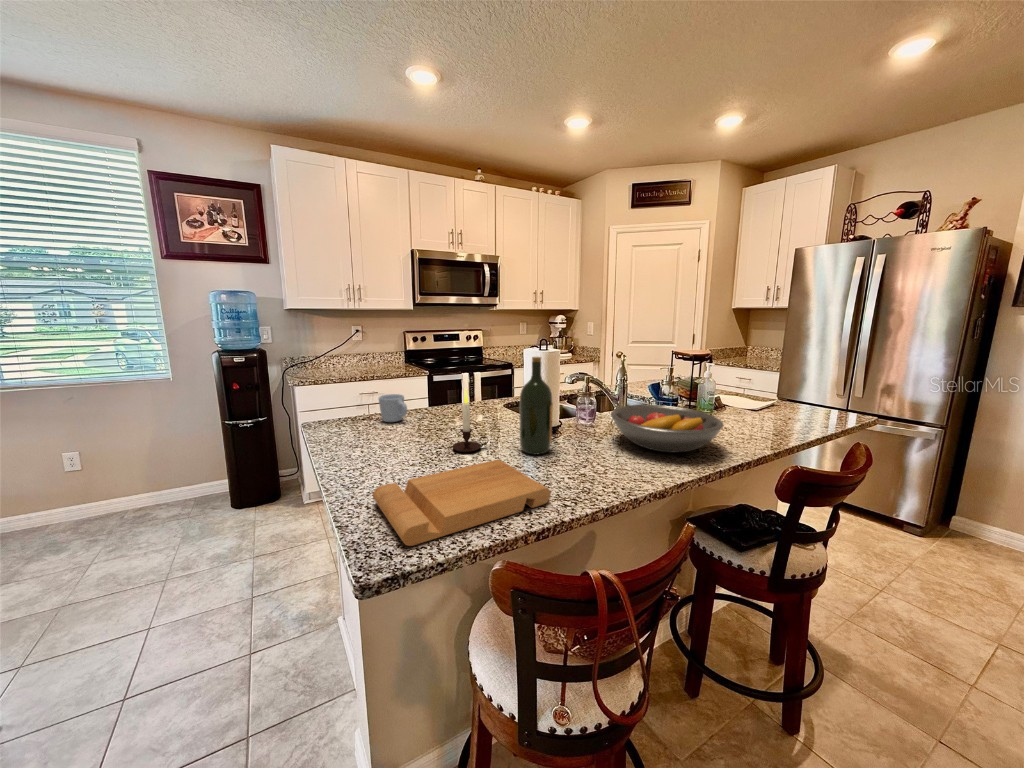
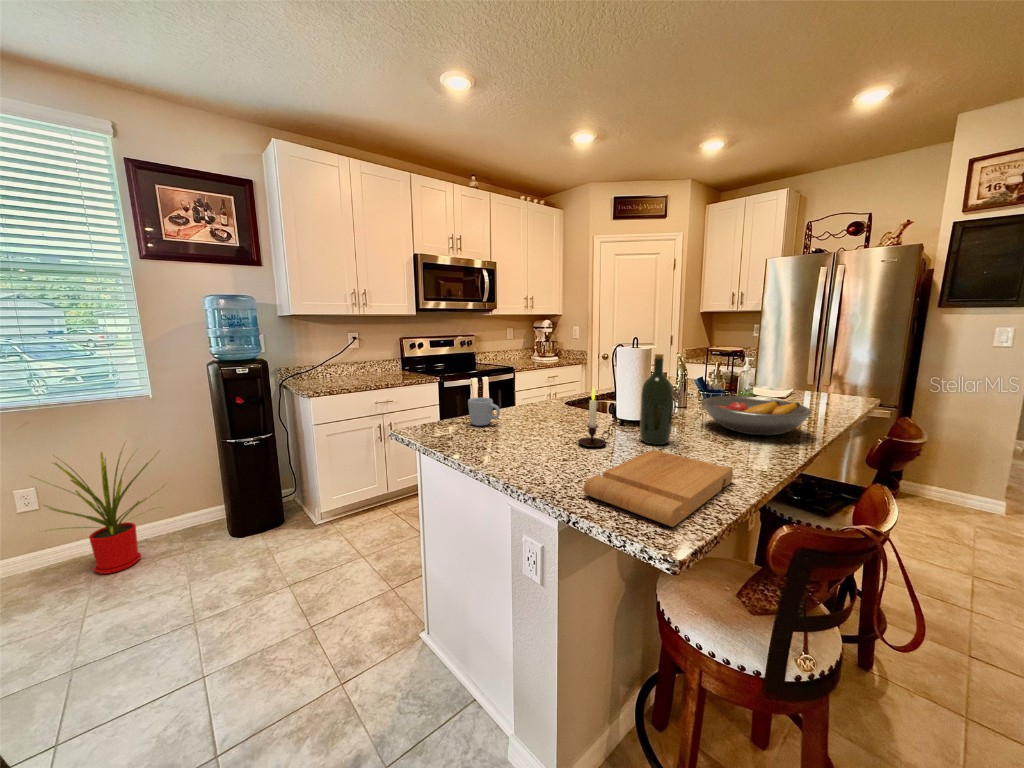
house plant: none [63,416,177,529] -> present [41,445,161,574]

